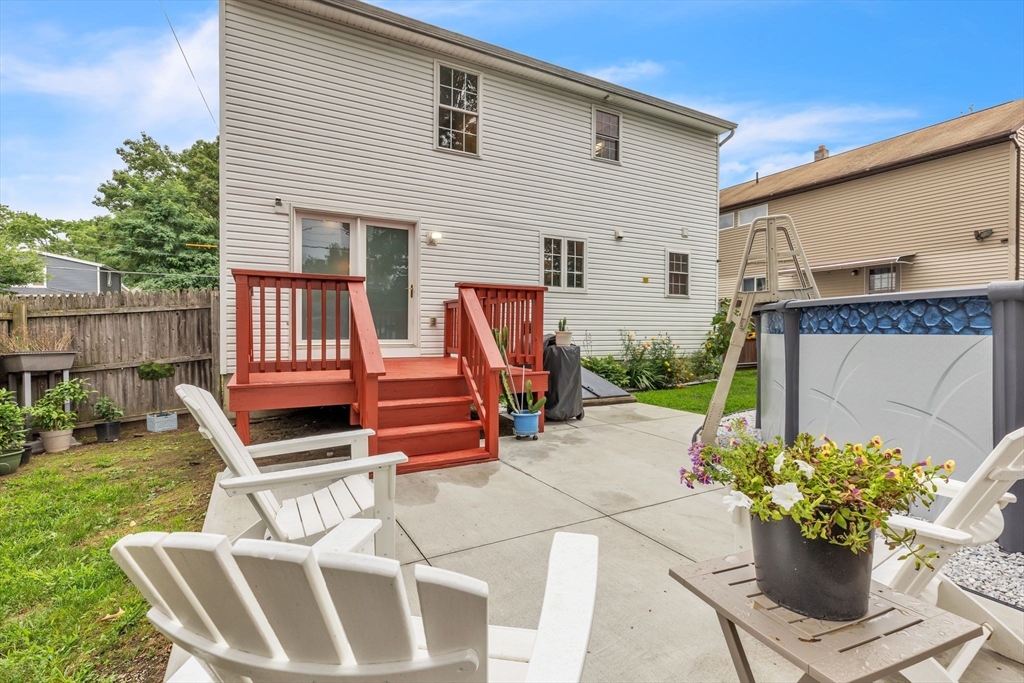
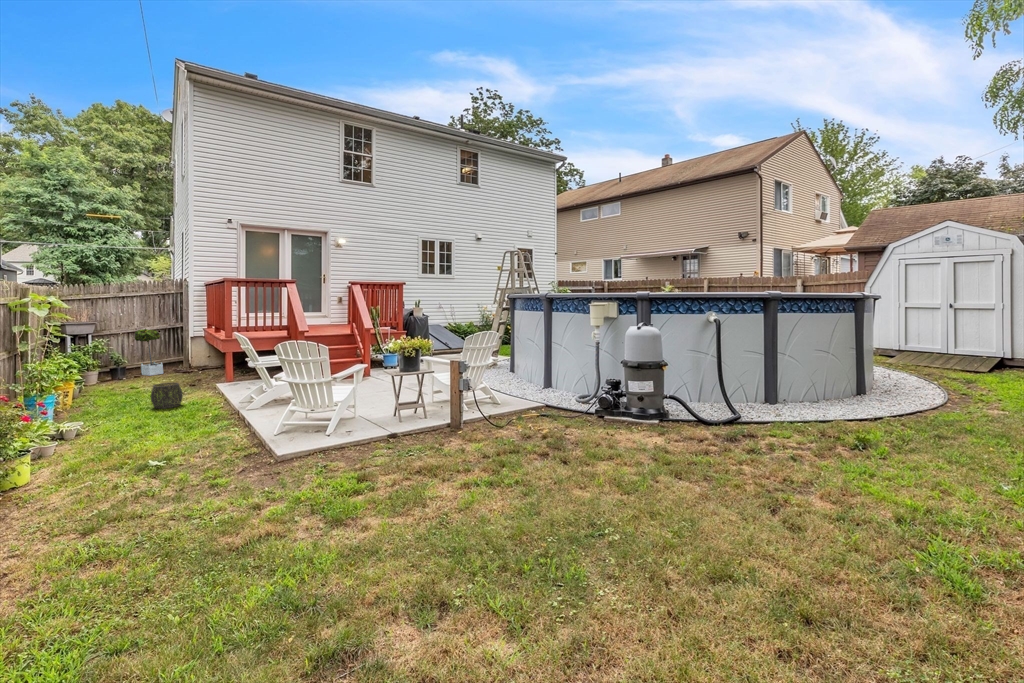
woven basket: none [42,468,117,529] -> present [150,382,183,409]

